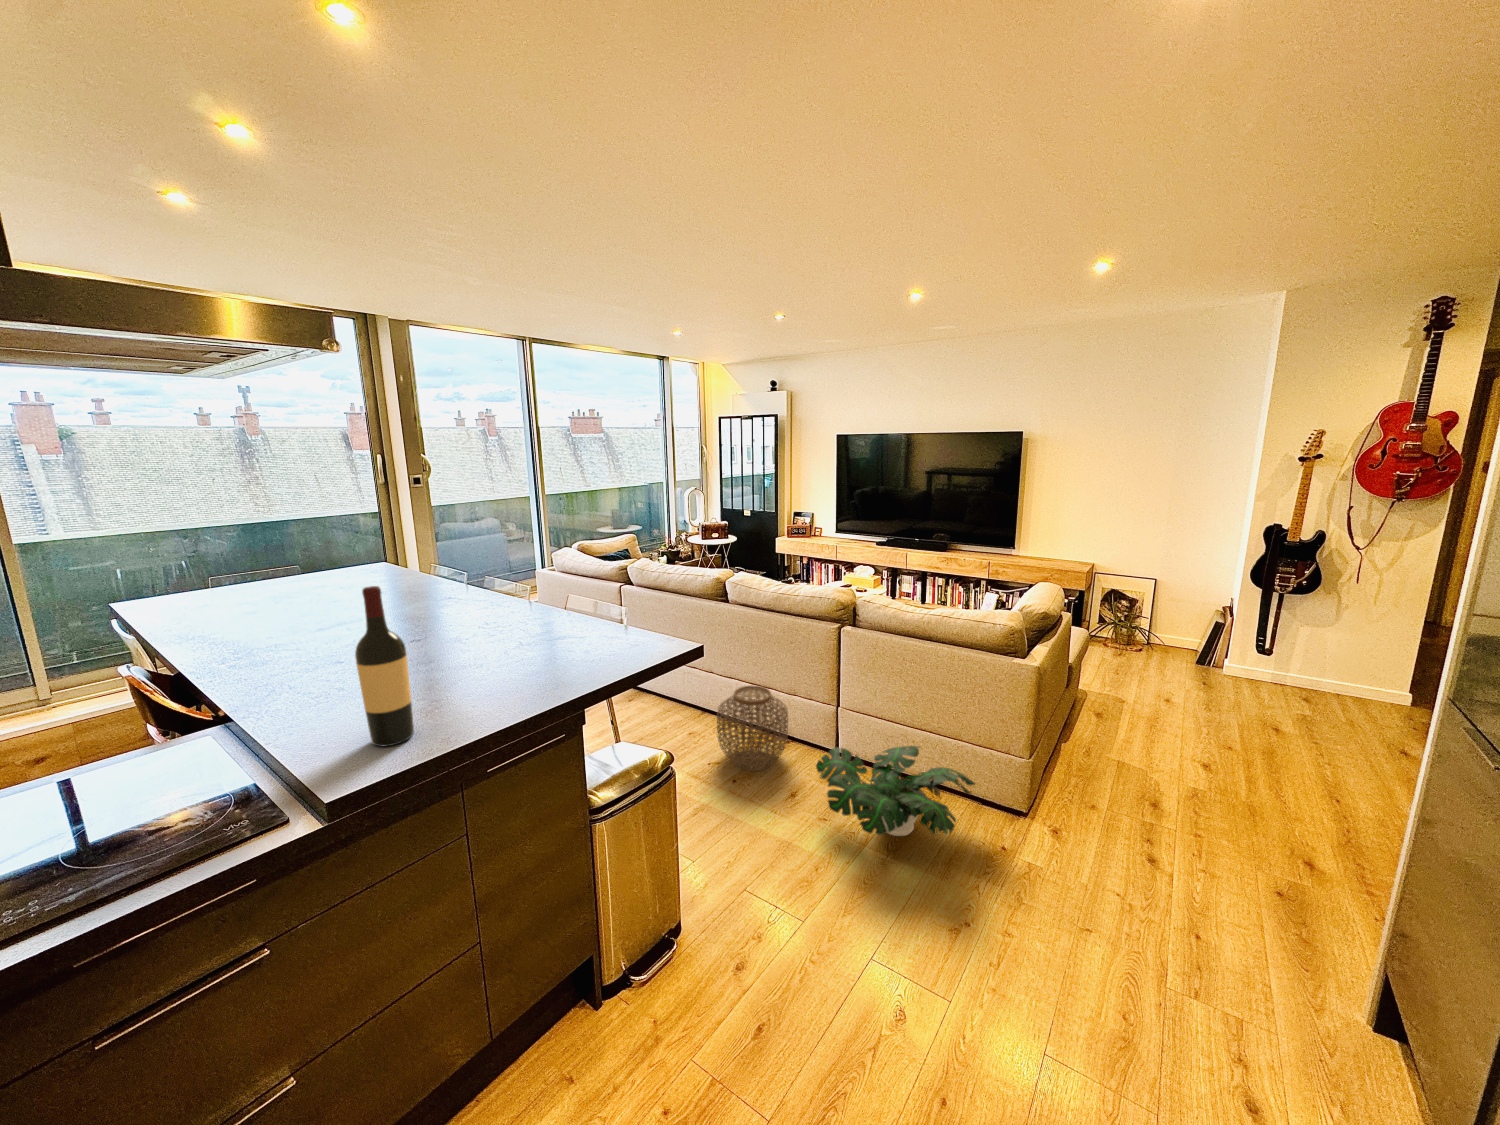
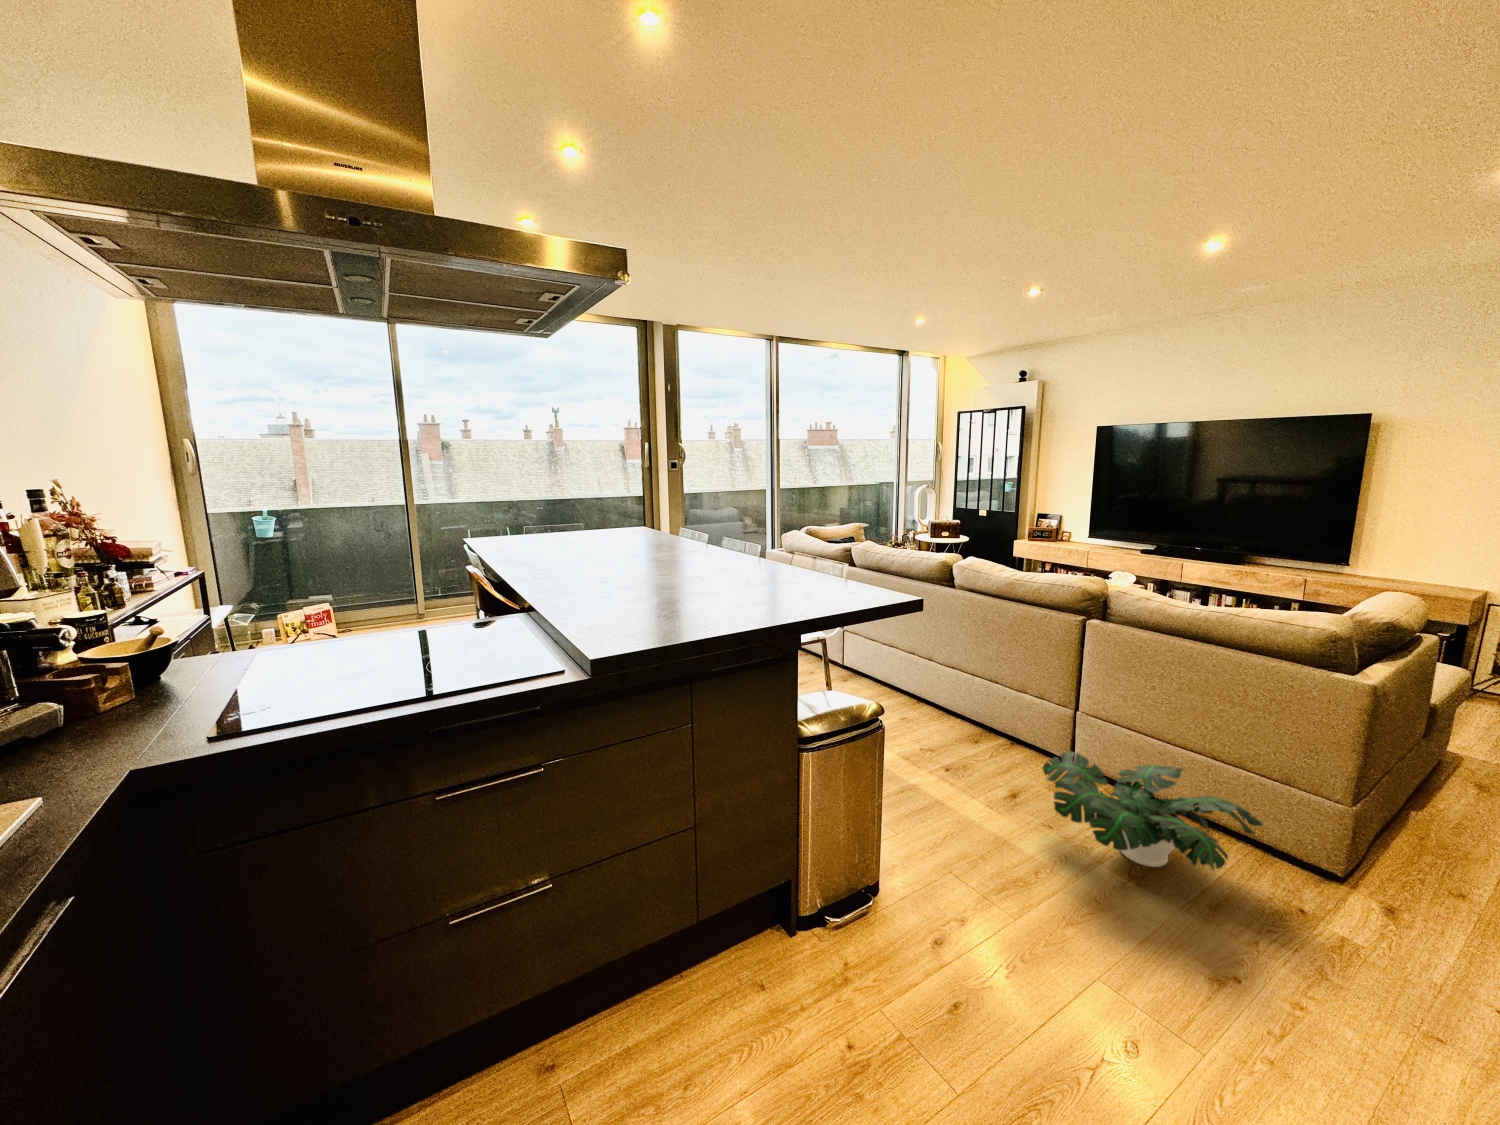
wine bottle: present [355,586,414,746] -> none [628,500,664,633]
woven basket: present [717,686,788,771] -> none [931,676,1013,767]

